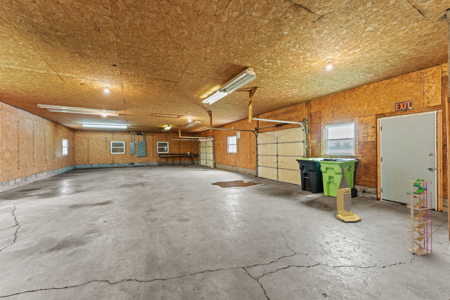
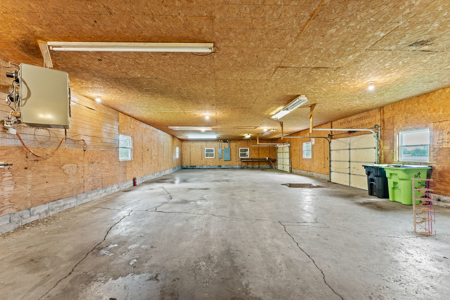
vacuum cleaner: present [335,164,361,222] -> none [375,168,401,216]

